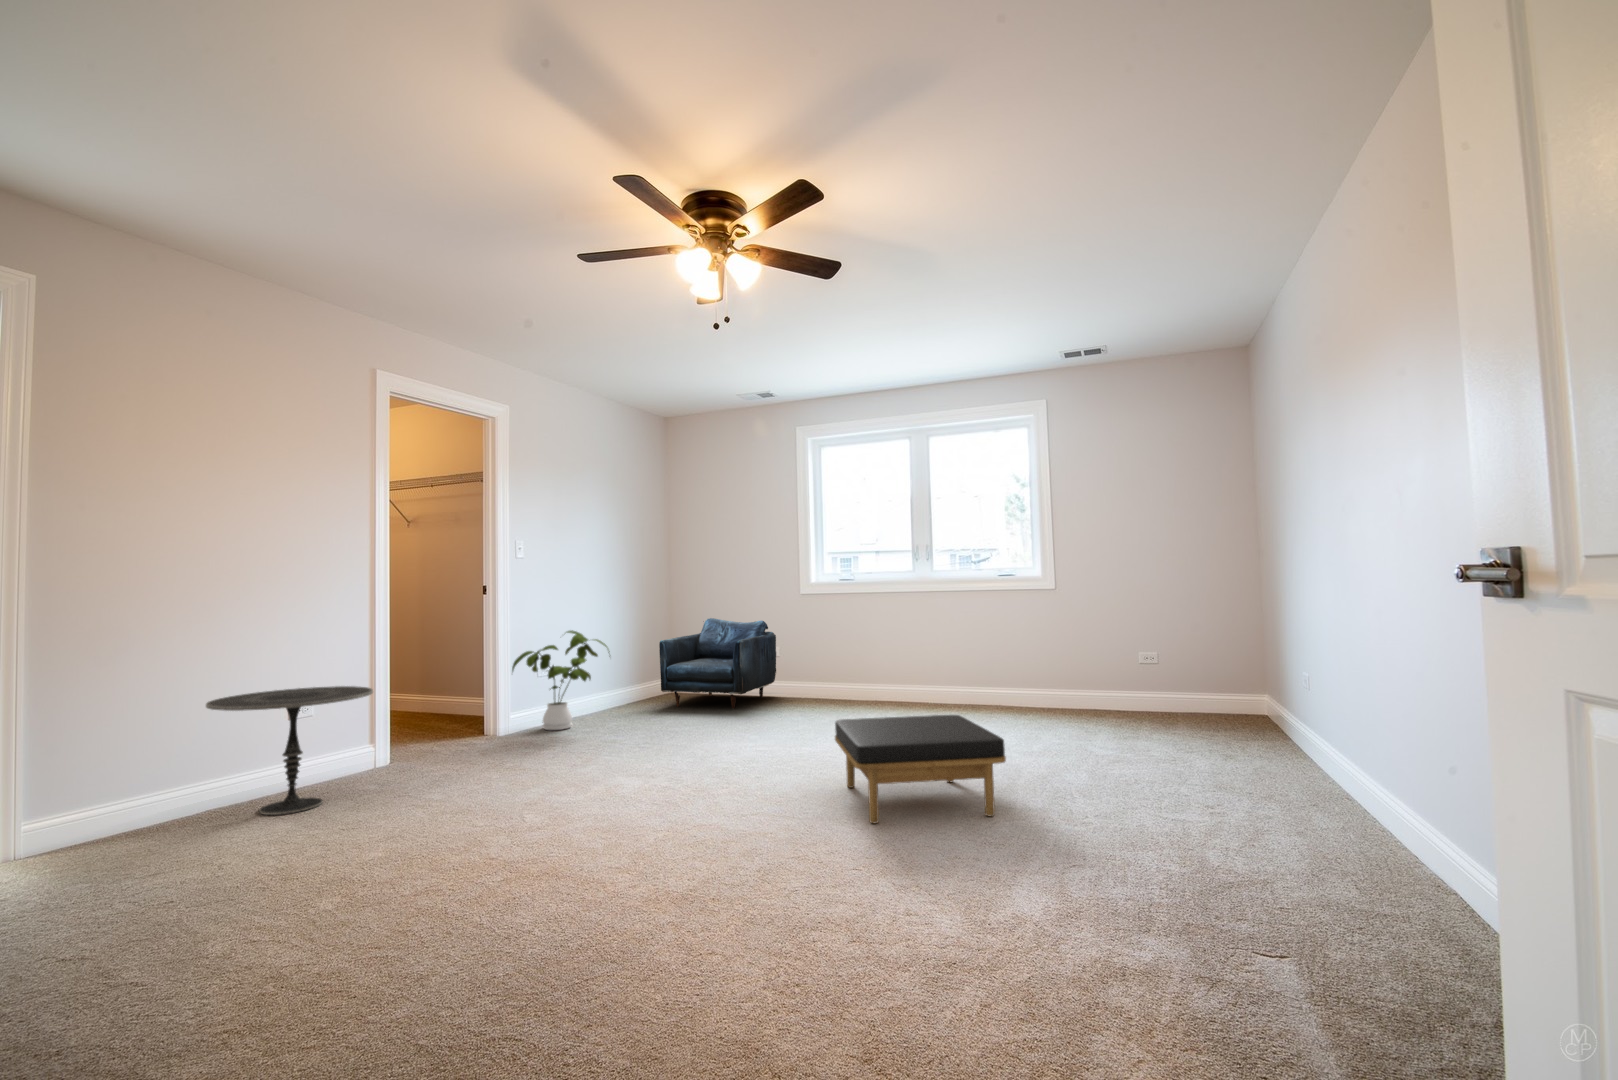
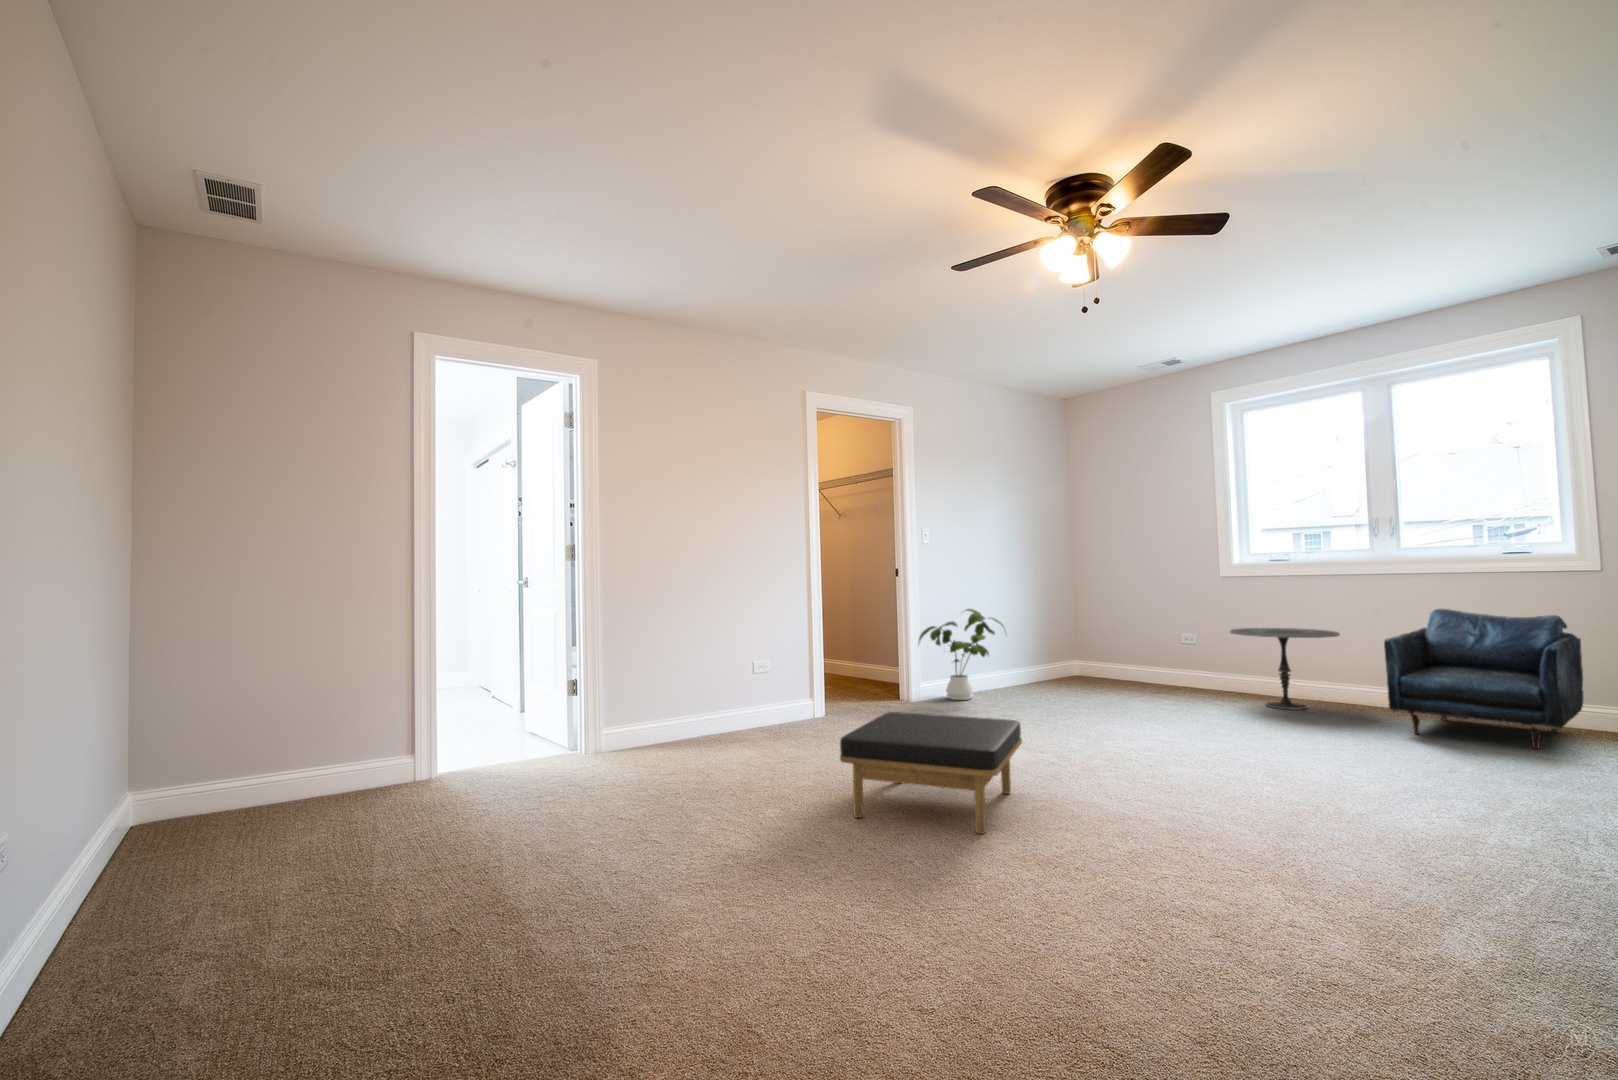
armchair: present [659,618,776,708] -> present [1384,609,1584,749]
side table: present [206,686,373,815] -> present [1230,628,1340,710]
ottoman: present [835,715,1006,823] -> present [840,712,1022,834]

